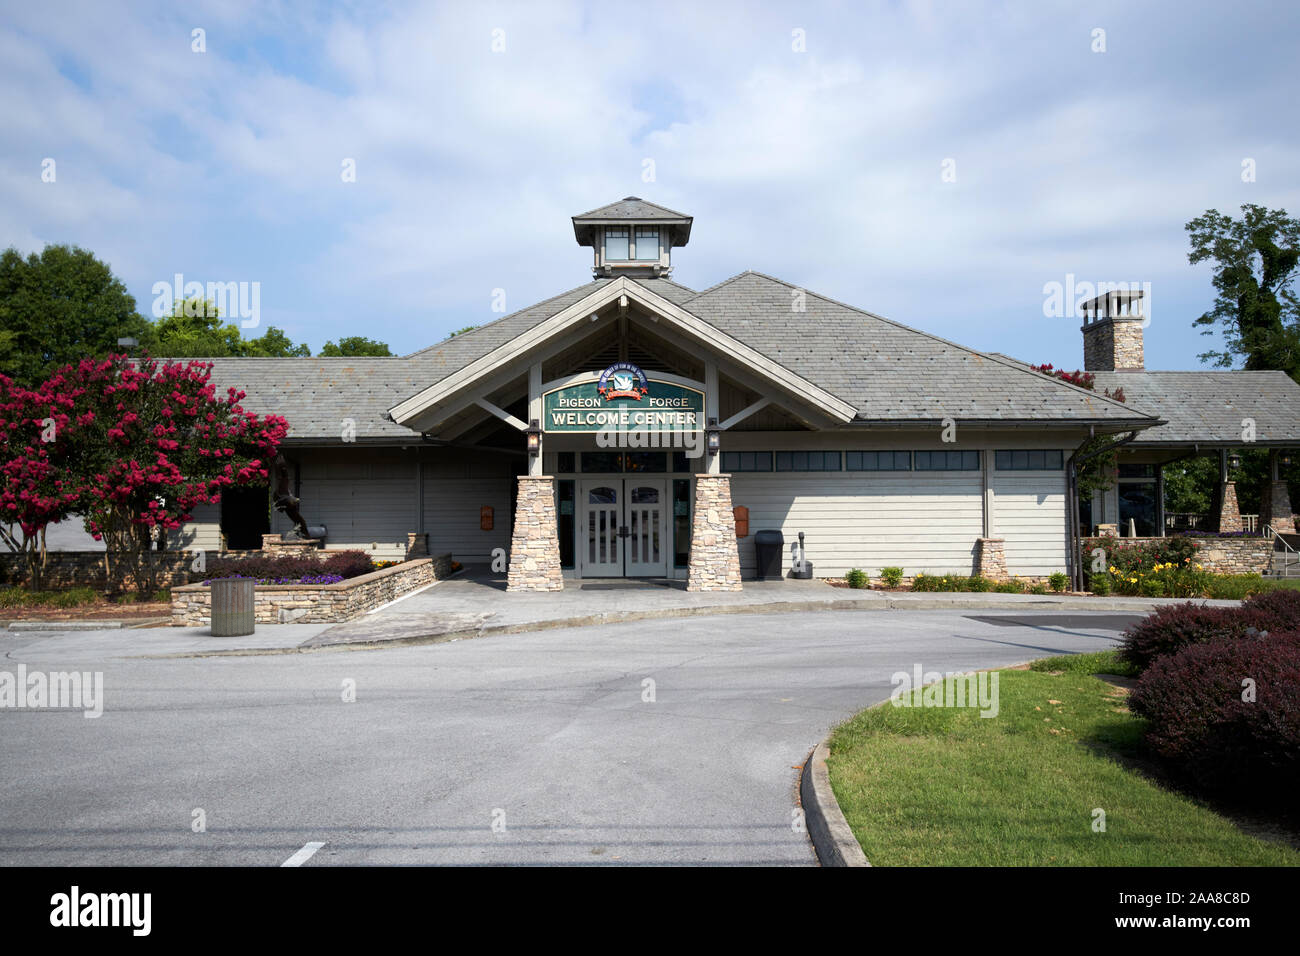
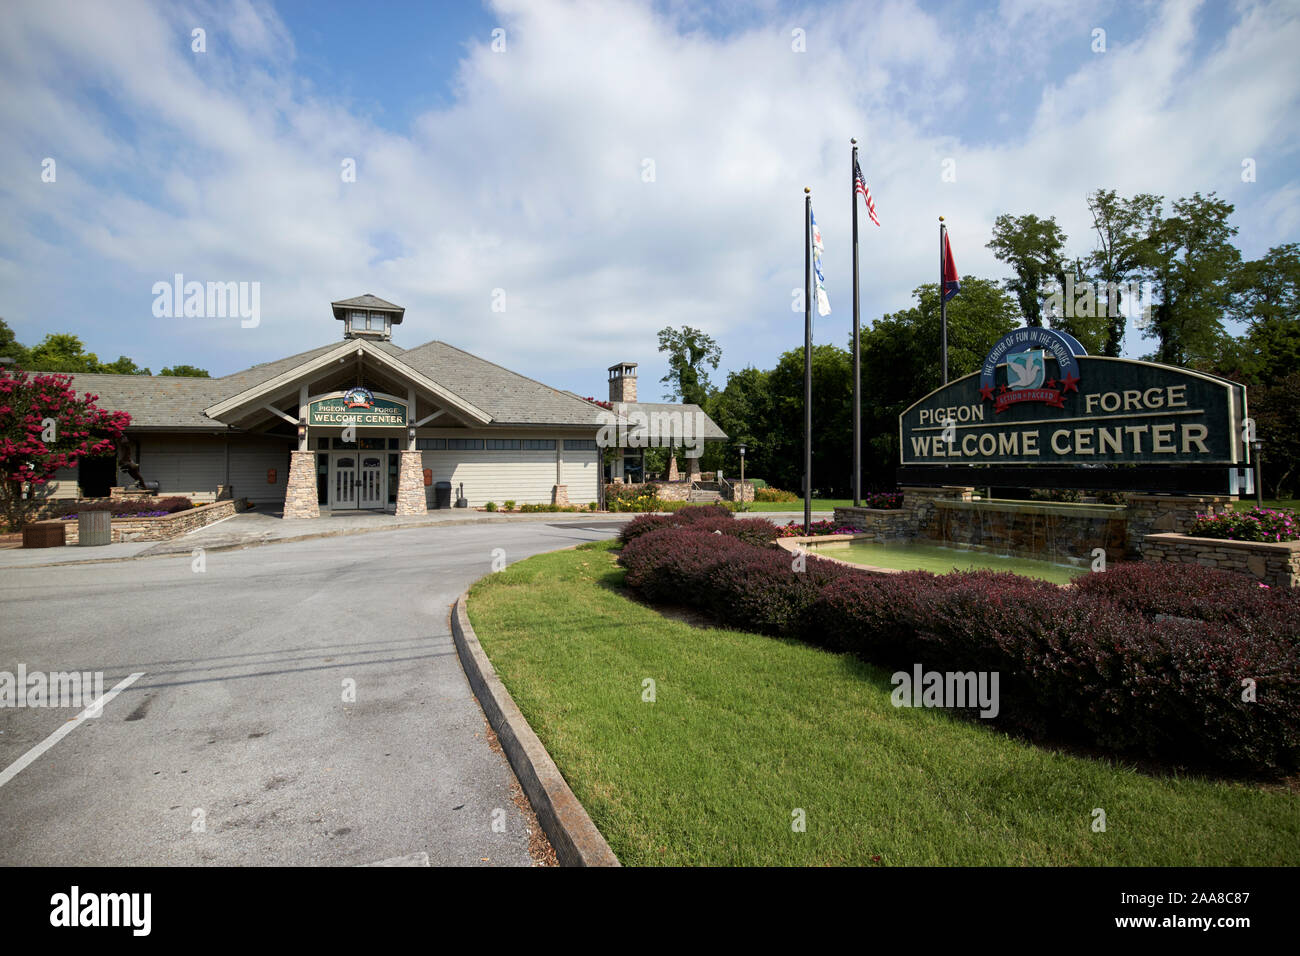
wooden crate: none [140,596,195,636] -> present [22,523,66,548]

